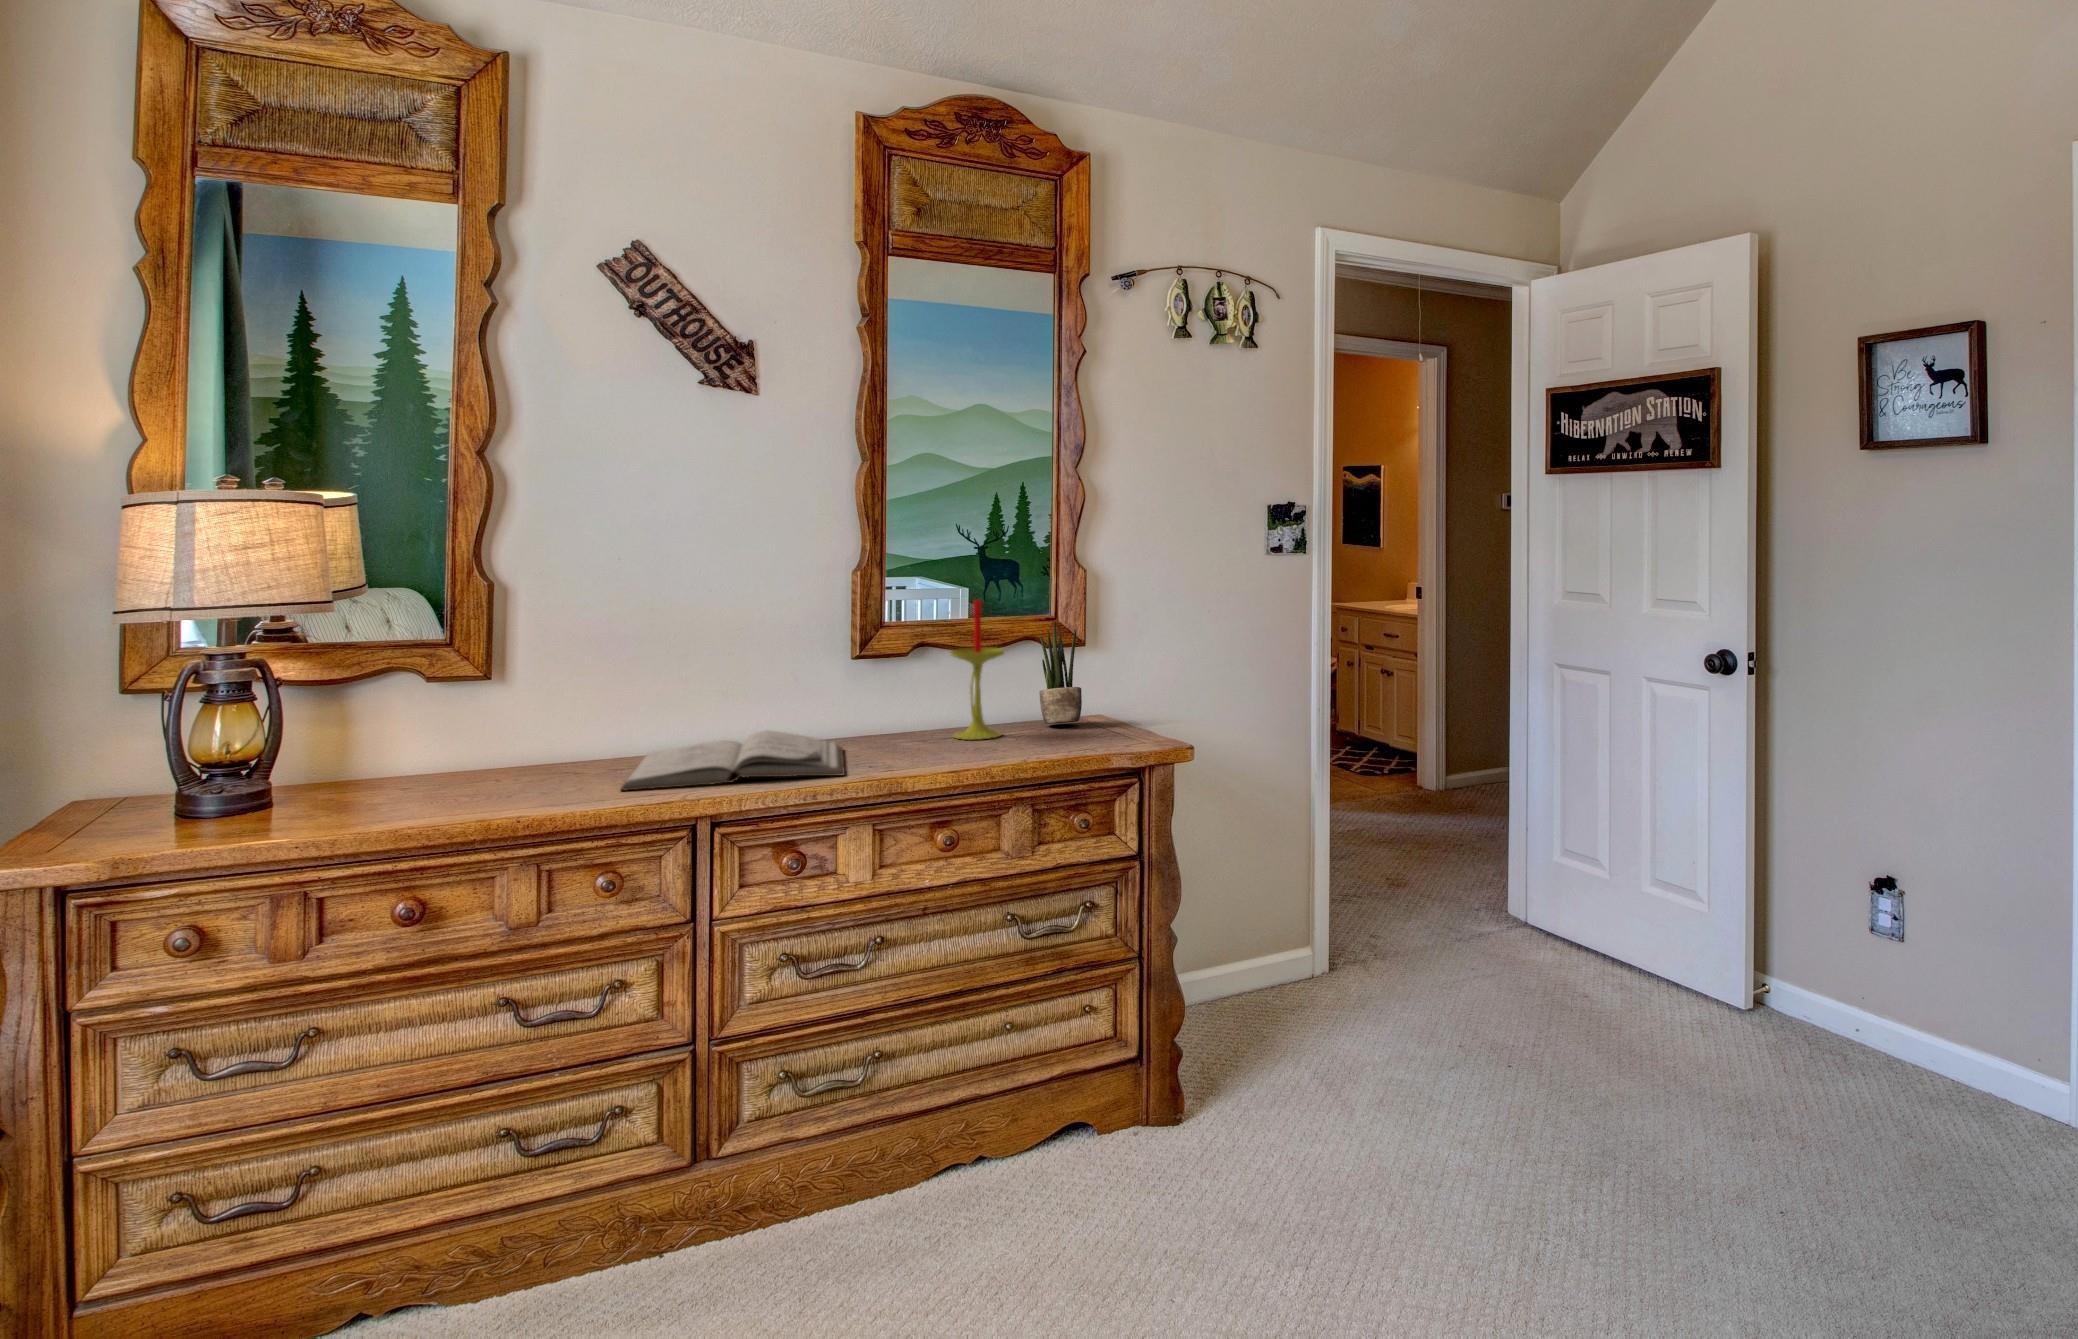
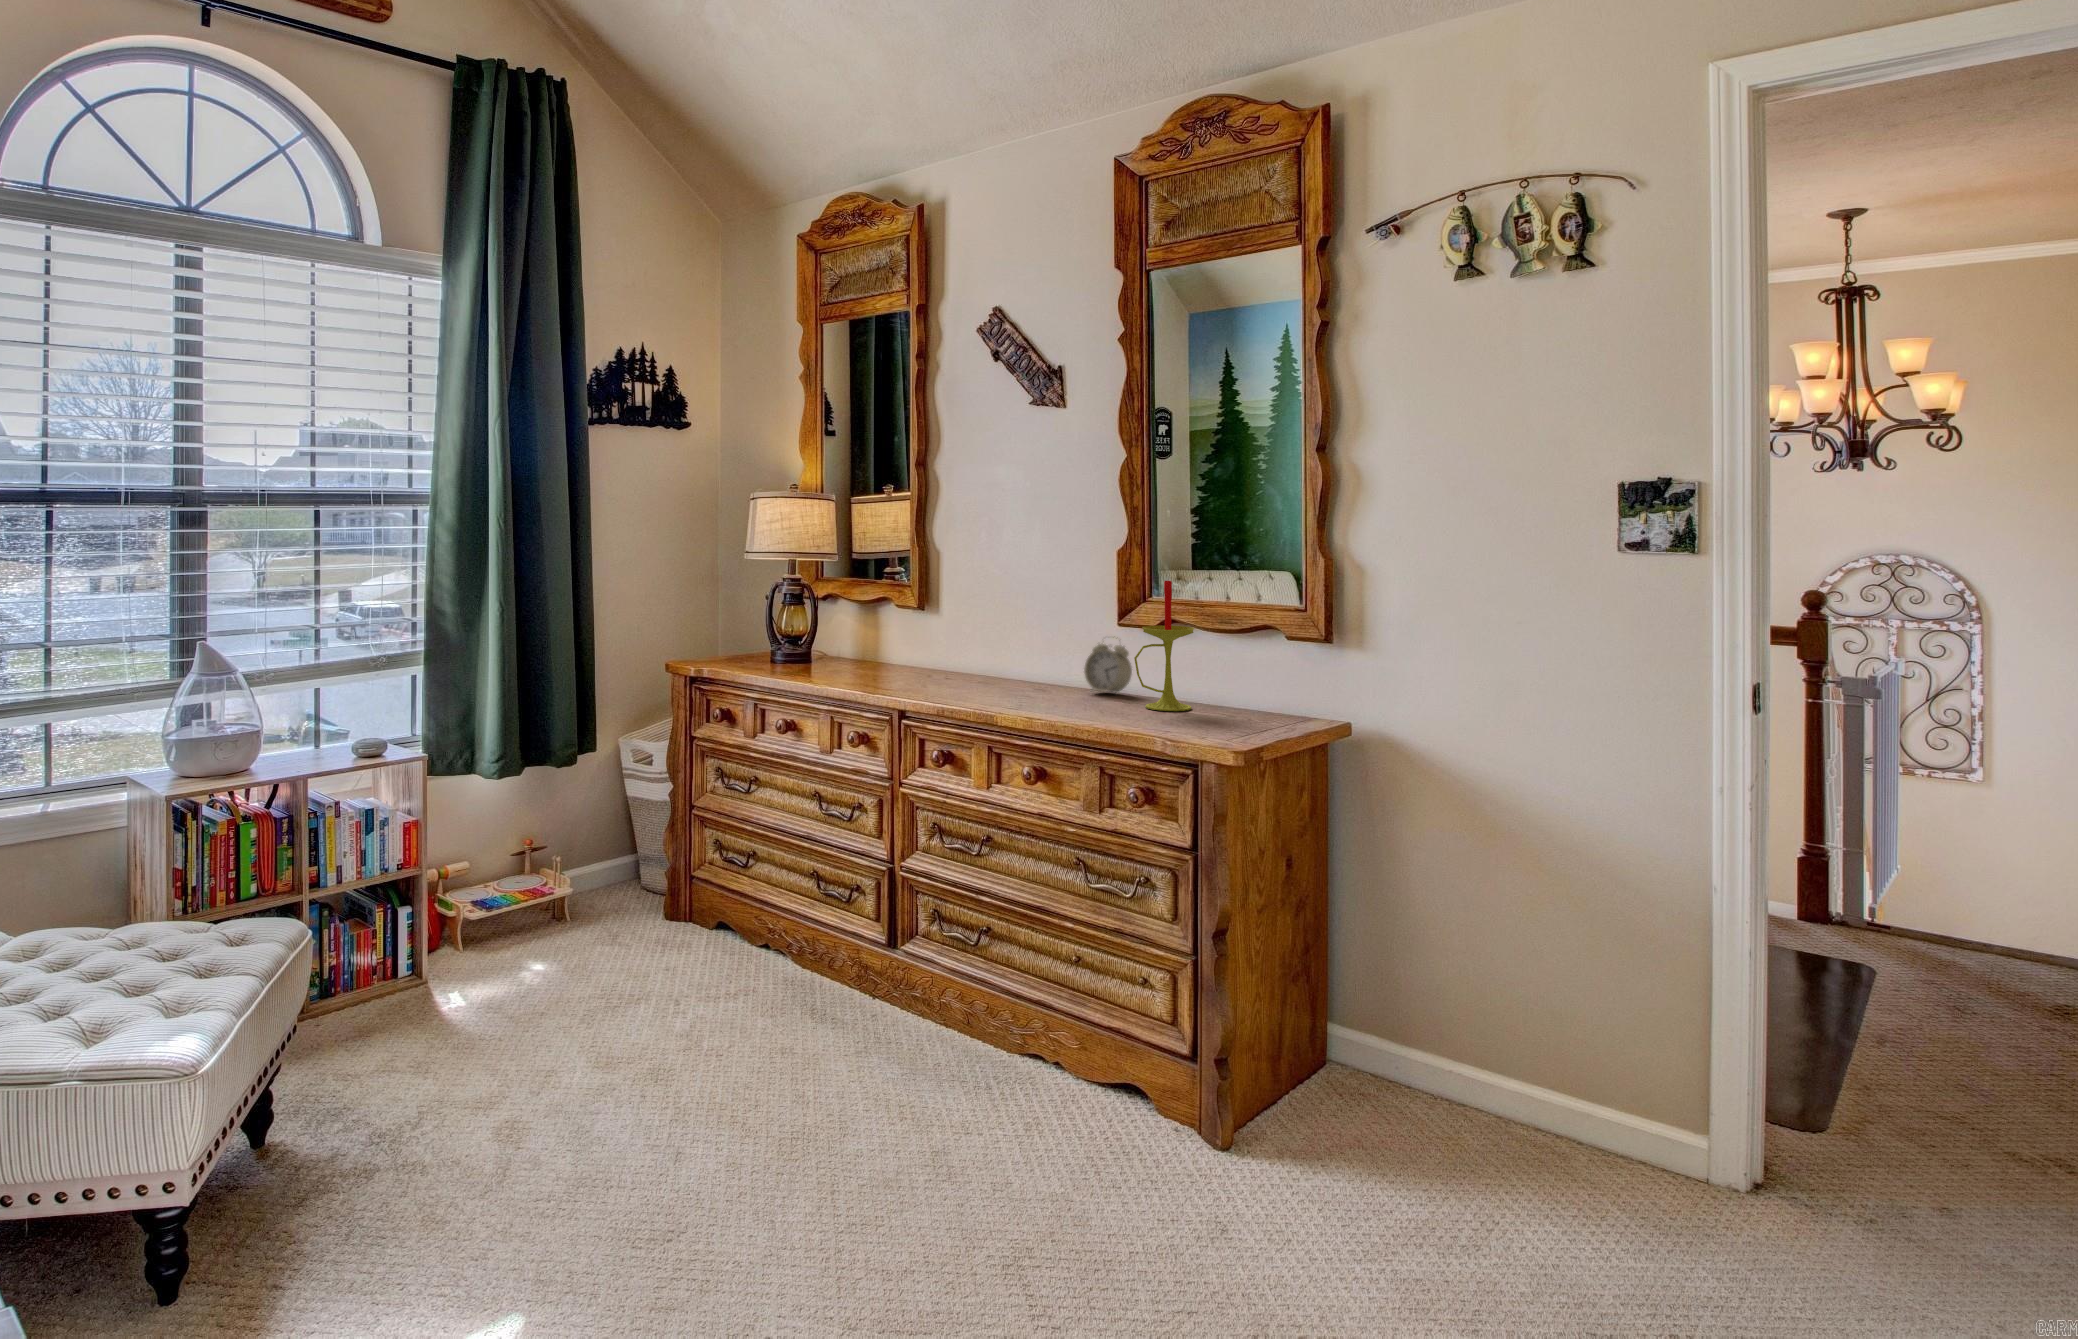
potted plant: present [1039,622,1082,724] -> none [1238,609,1286,716]
alarm clock: none [830,671,887,741] -> present [1084,636,1132,694]
book: present [621,730,845,791] -> none [889,670,1066,705]

